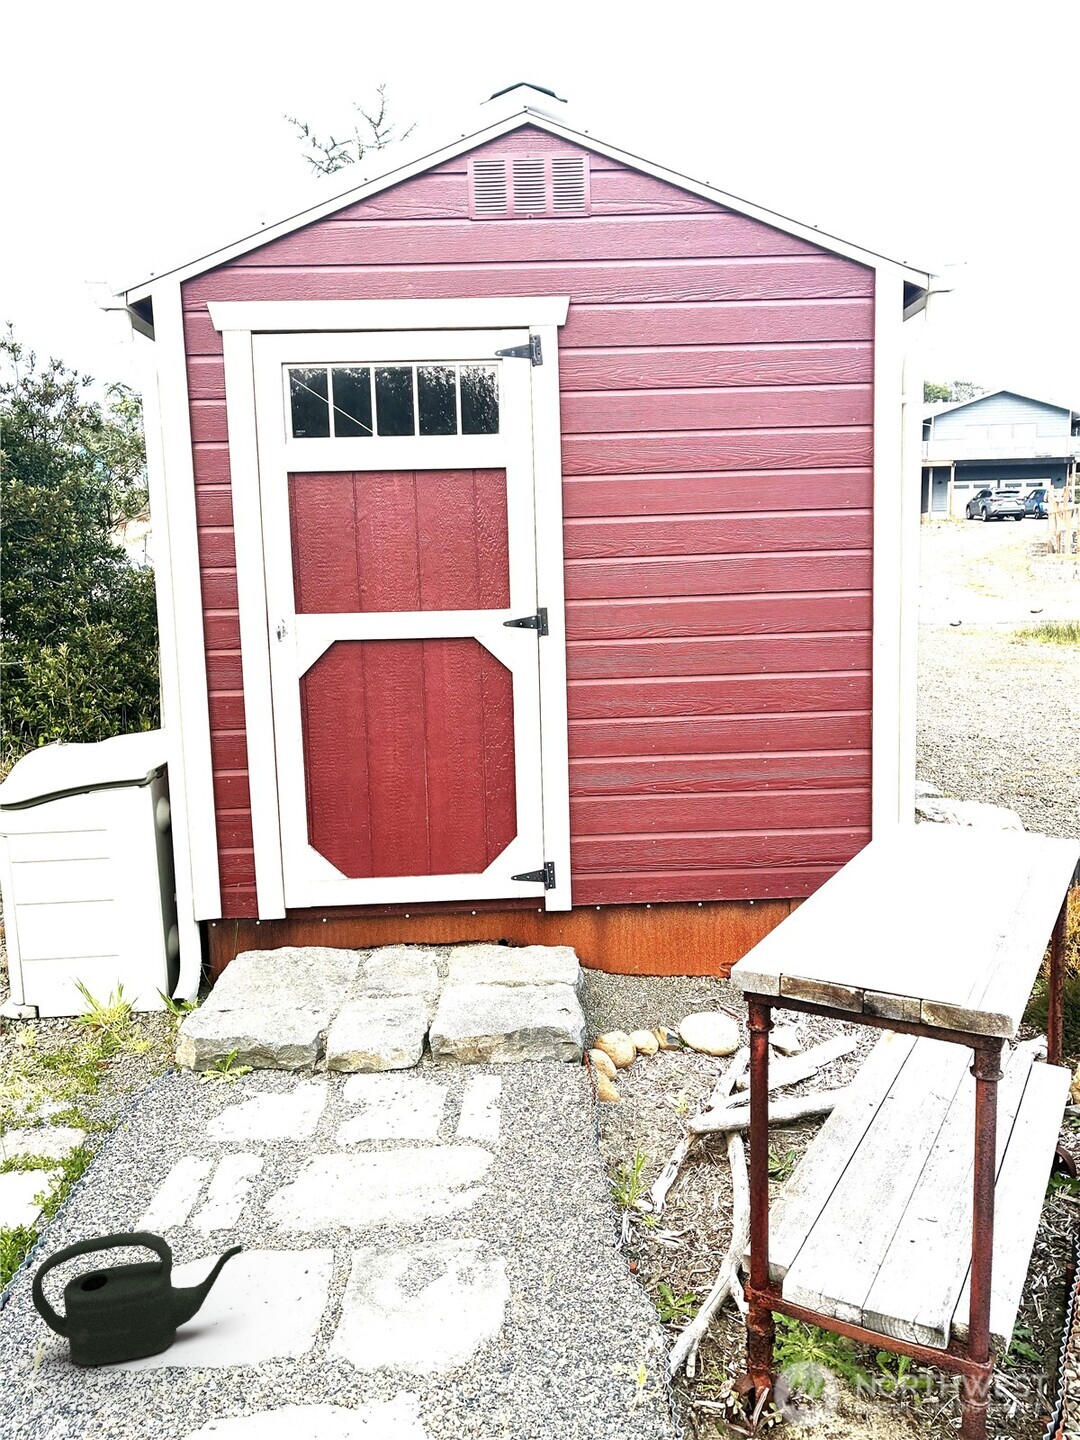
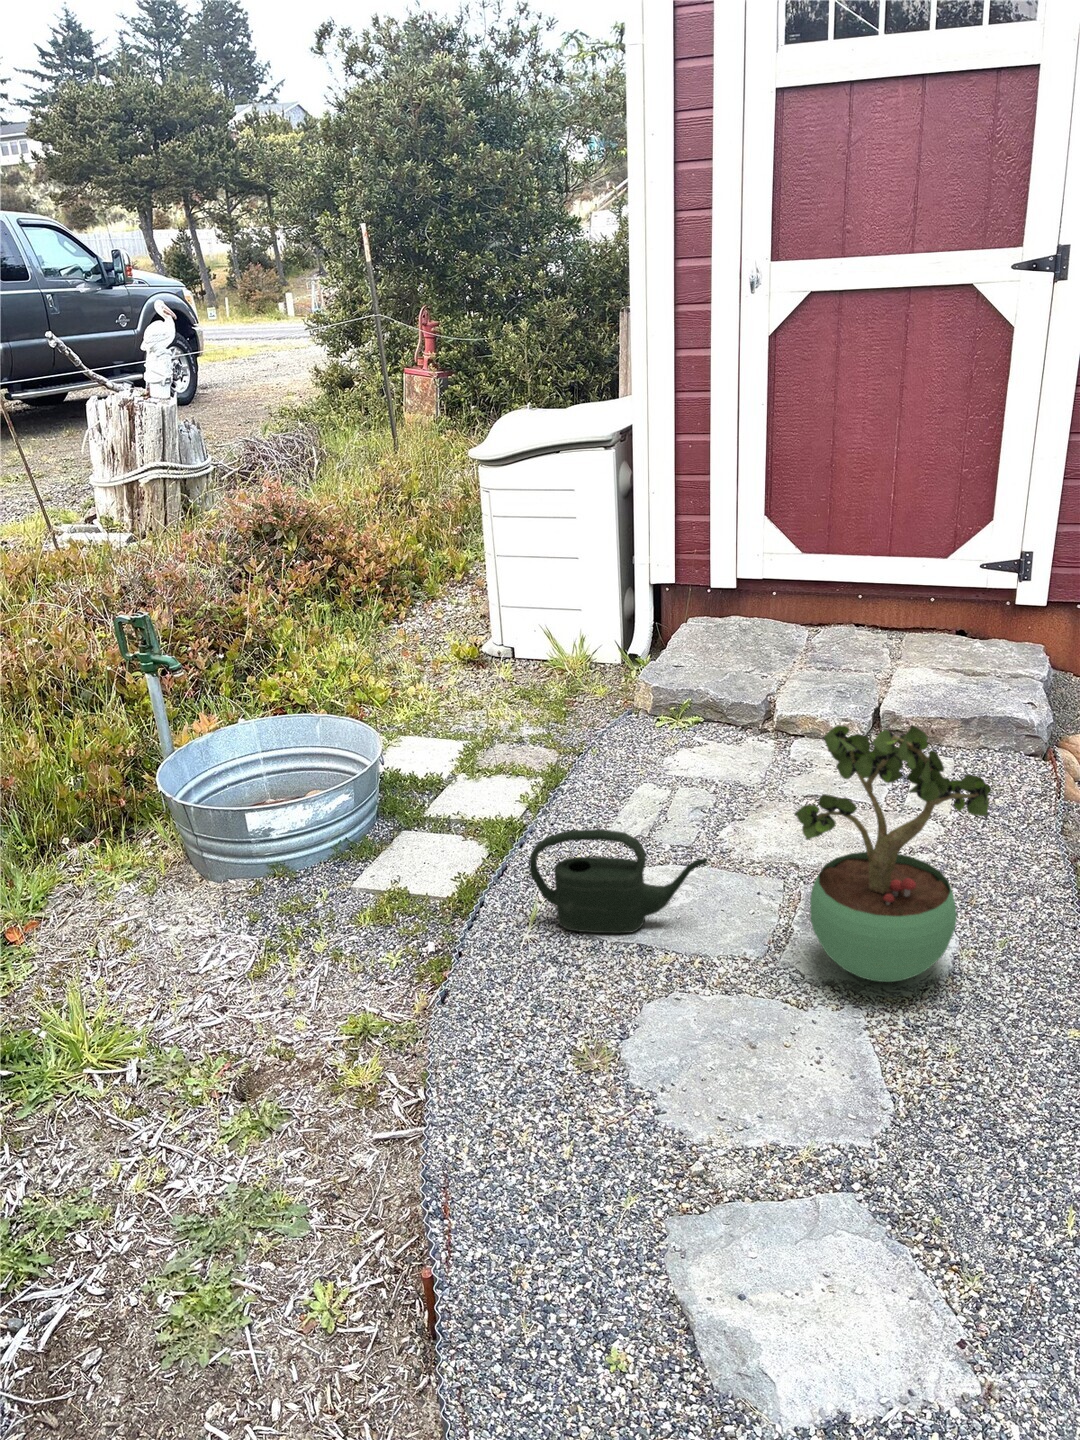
potted plant: none [326,1073,512,1355] -> present [794,725,992,982]

